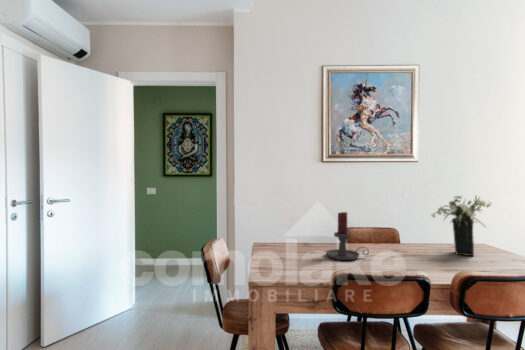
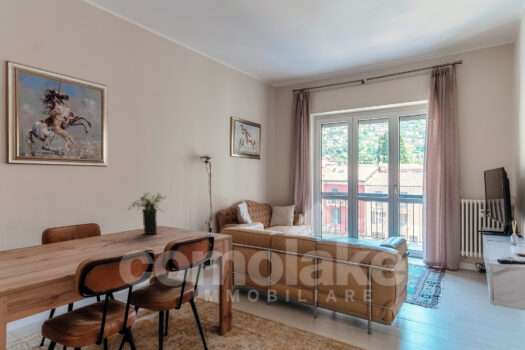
candle holder: present [326,212,369,260] -> none [40,212,84,256]

